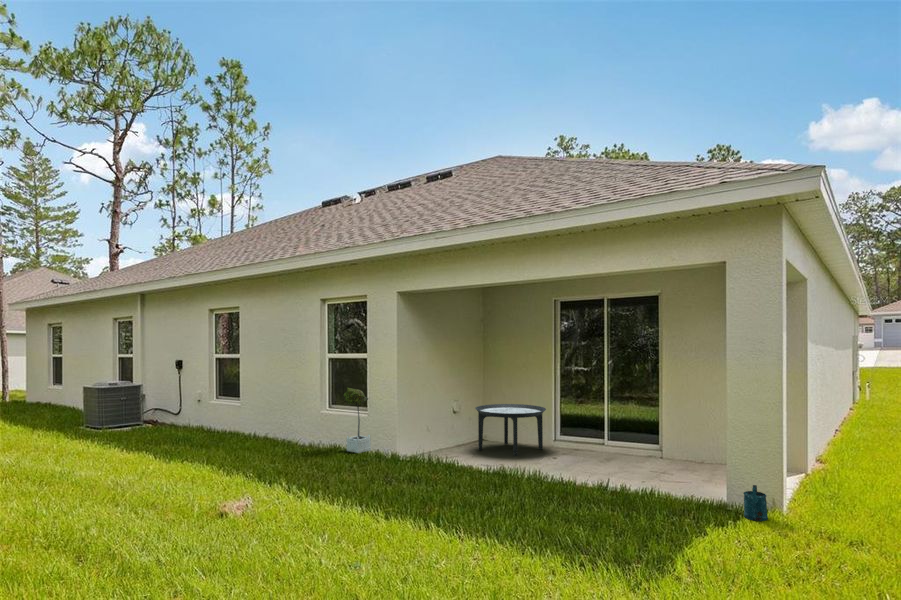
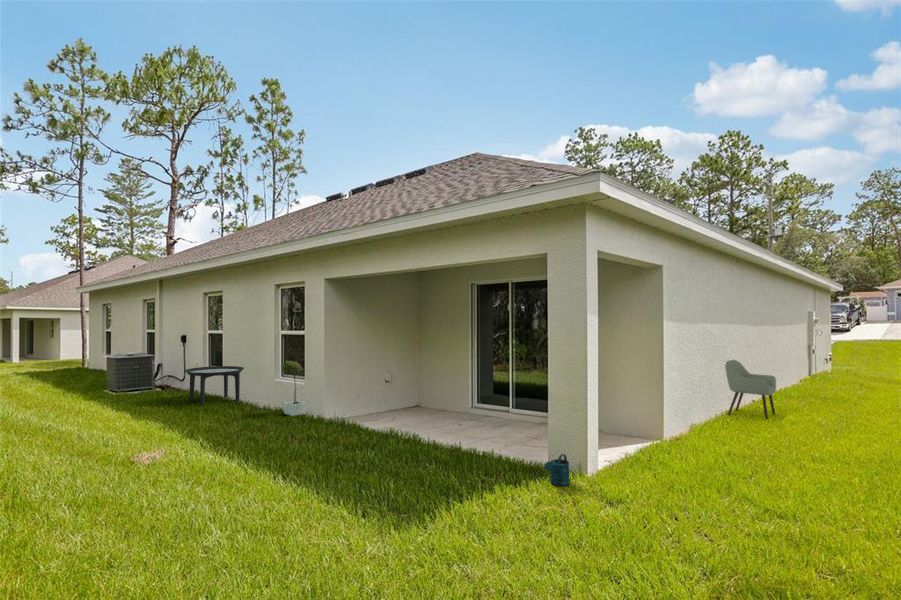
chair: none [829,381,882,445] -> present [725,360,776,419]
round table: present [475,404,546,456] -> present [185,366,244,405]

